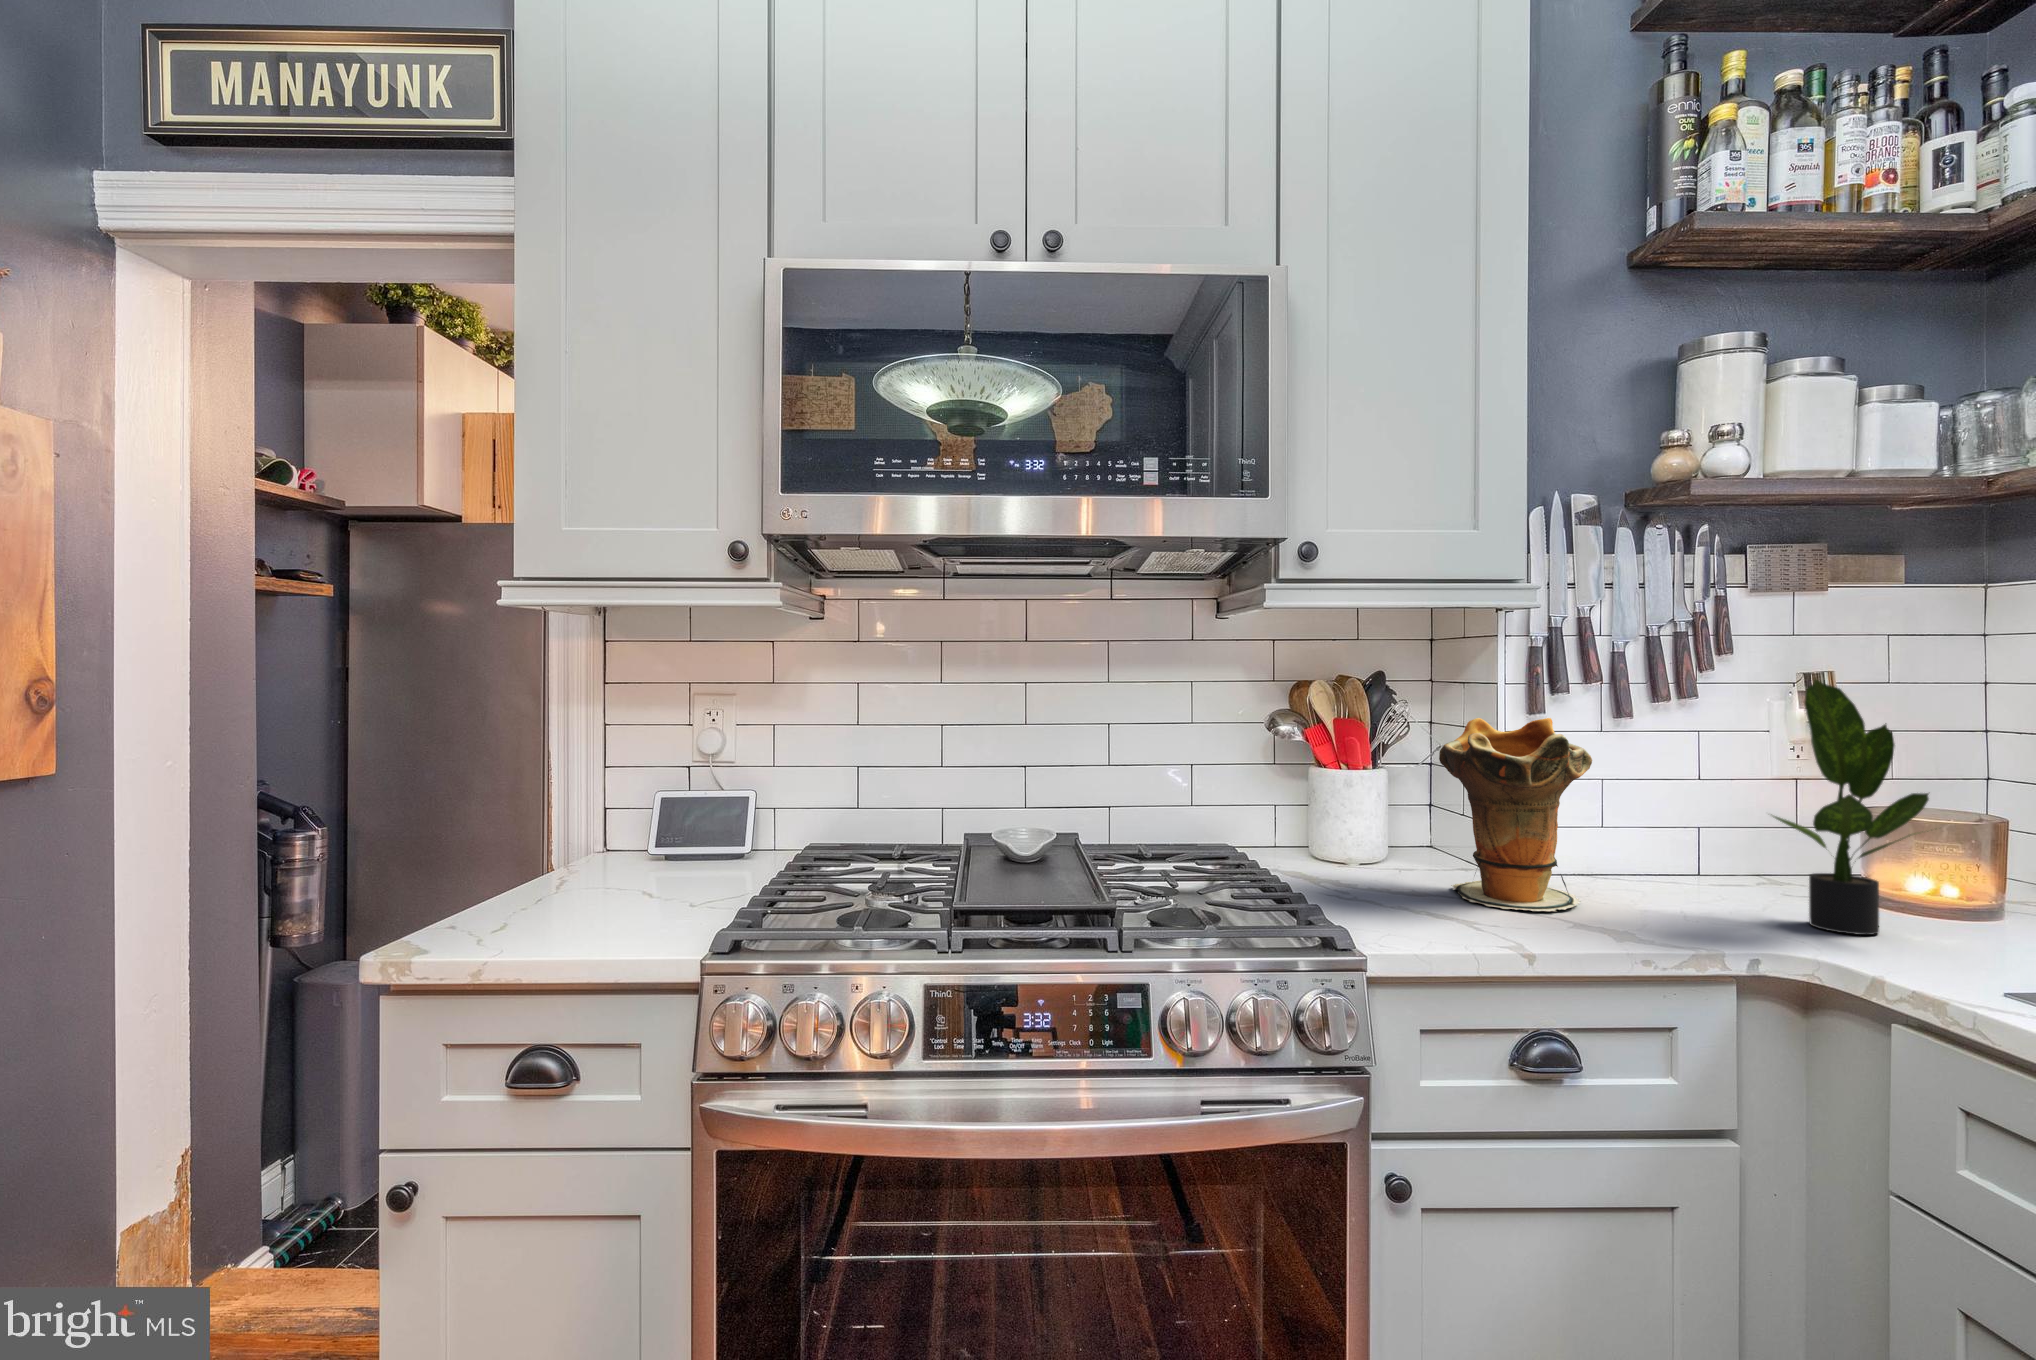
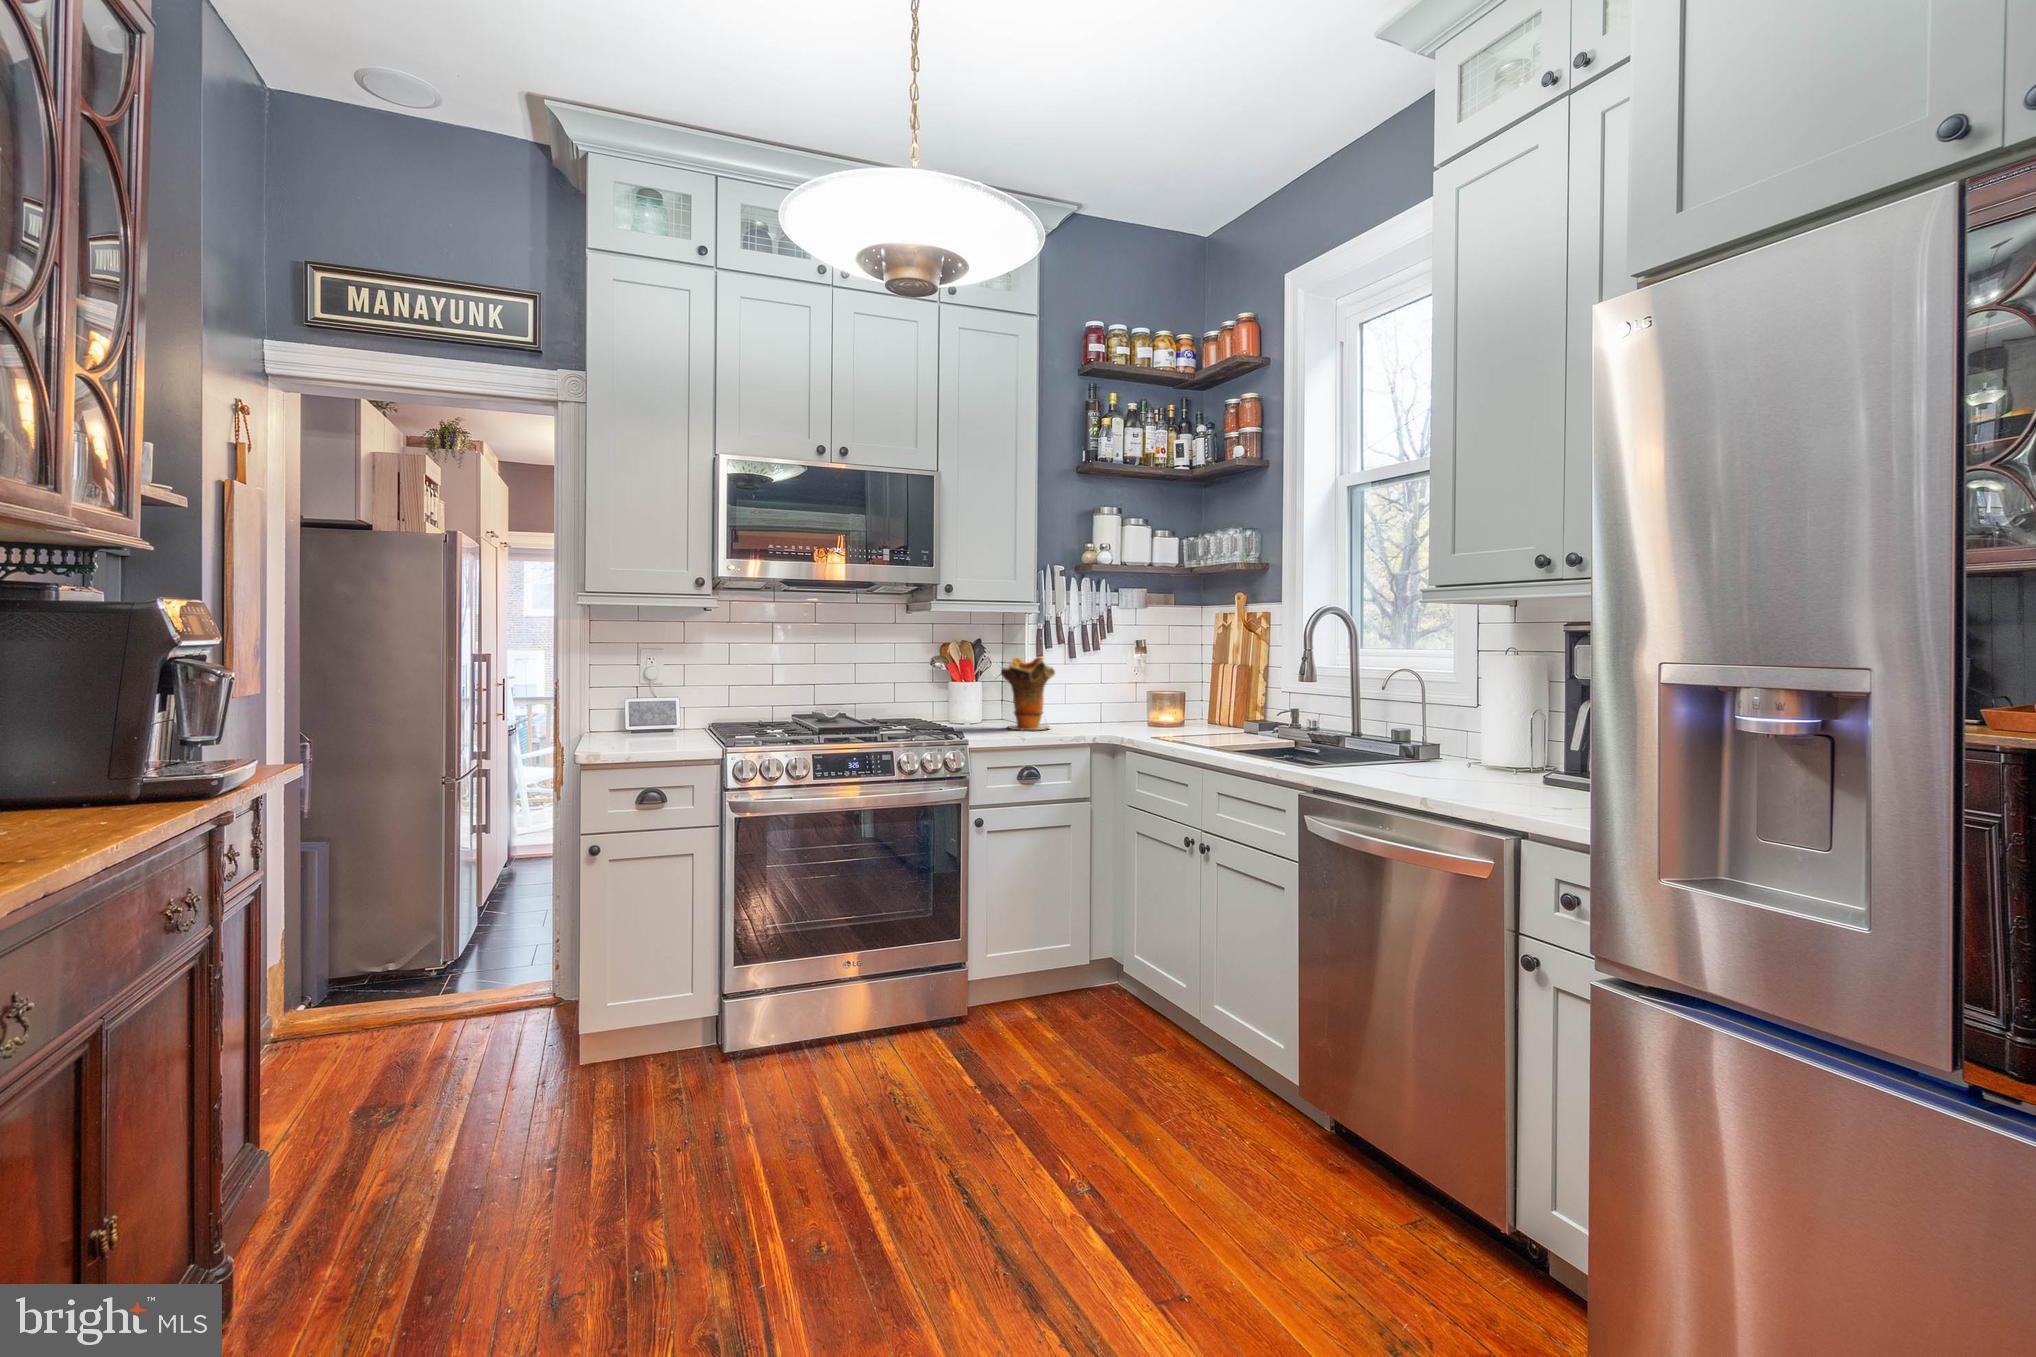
potted plant: present [1773,679,1929,935] -> none [1113,639,1159,731]

